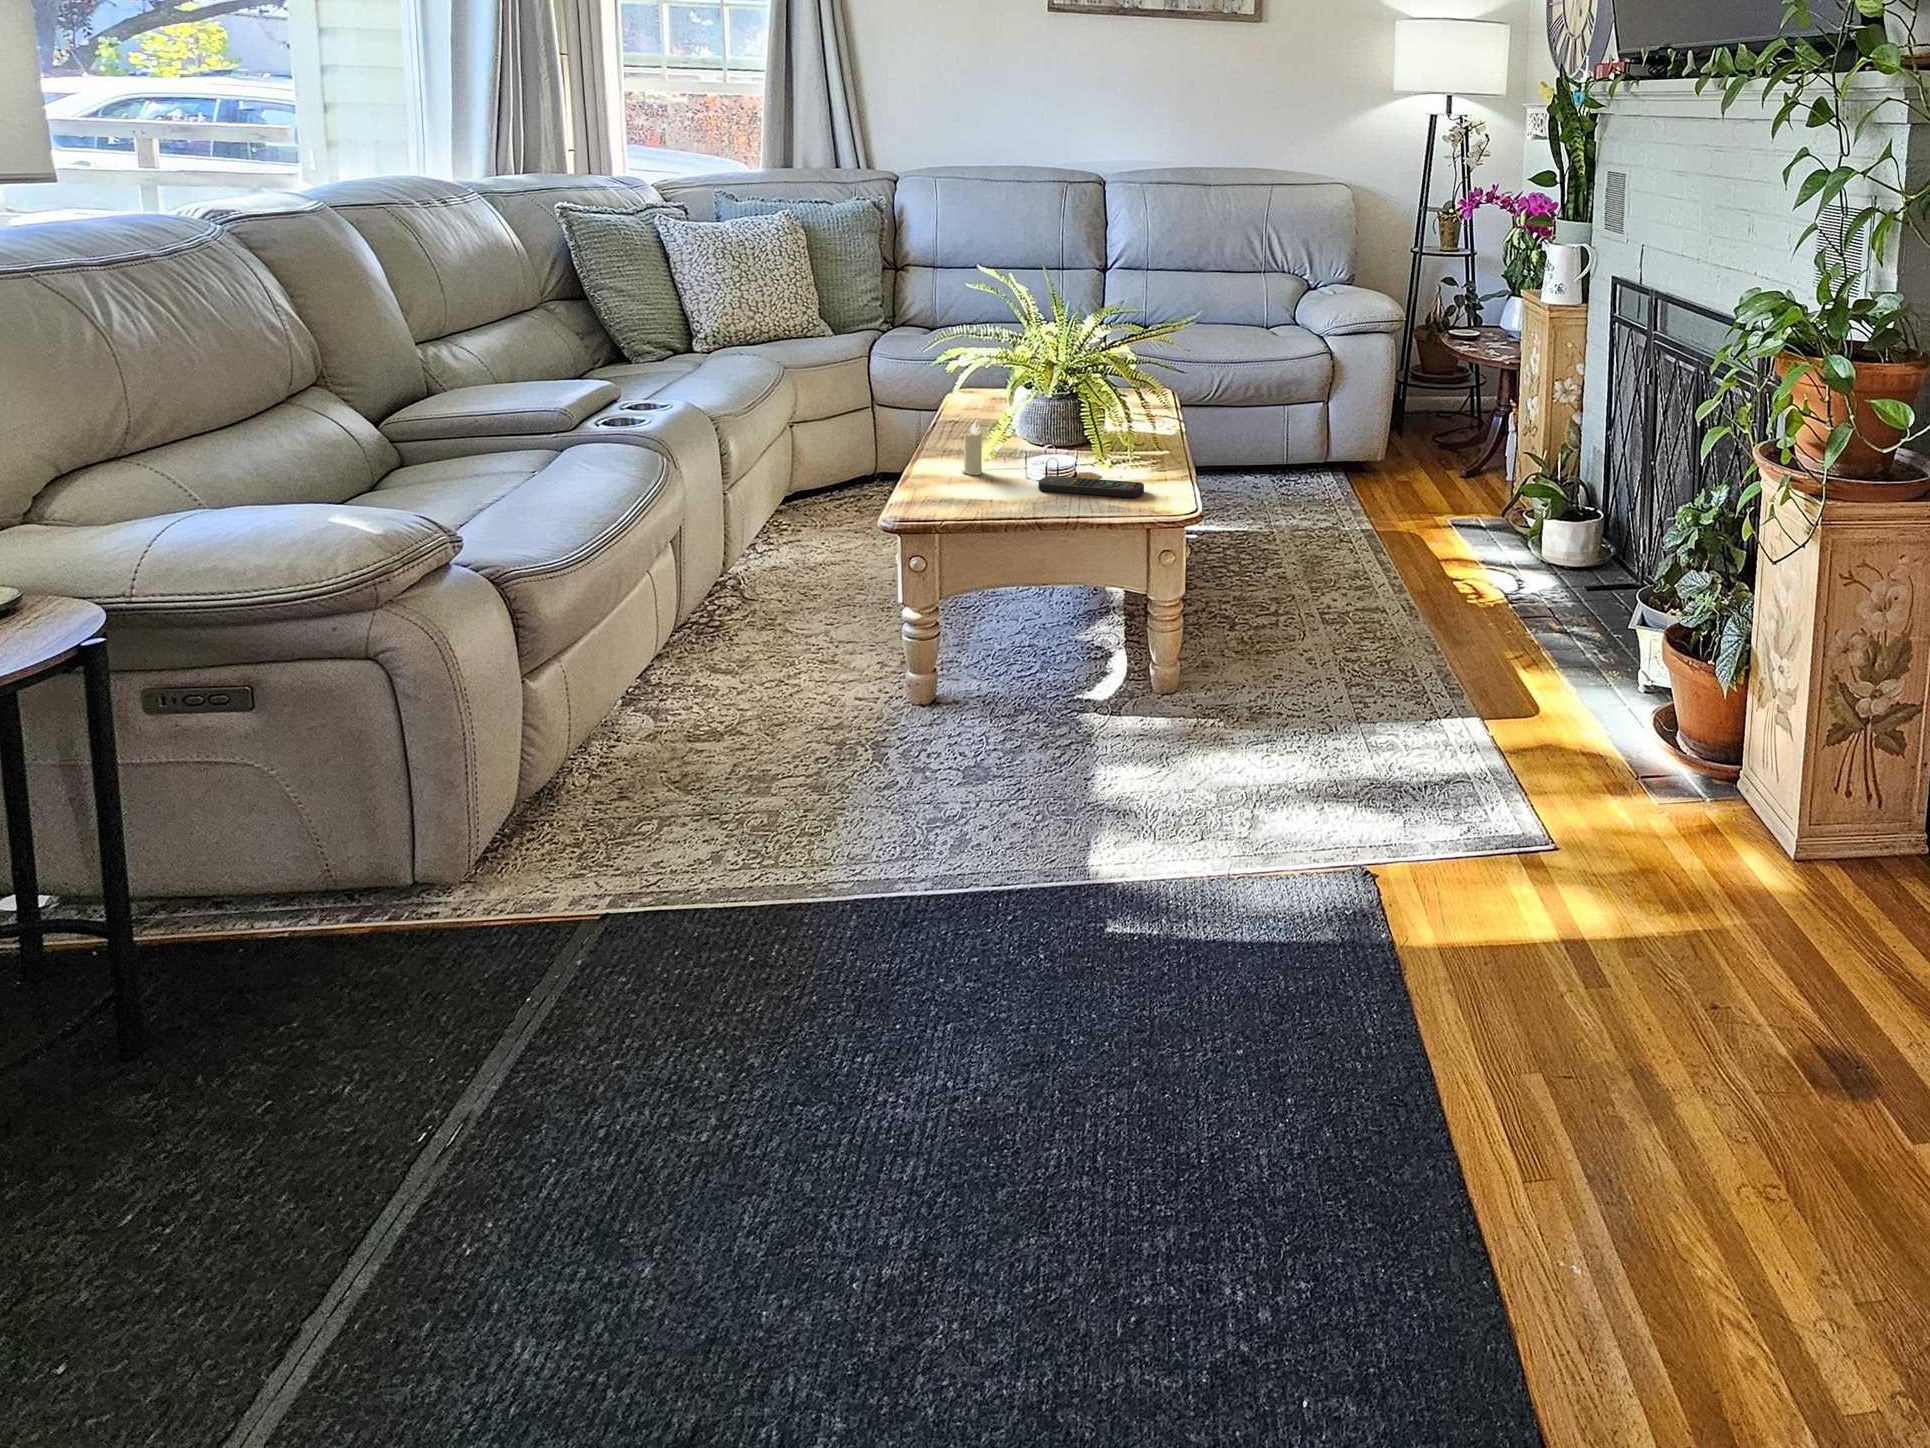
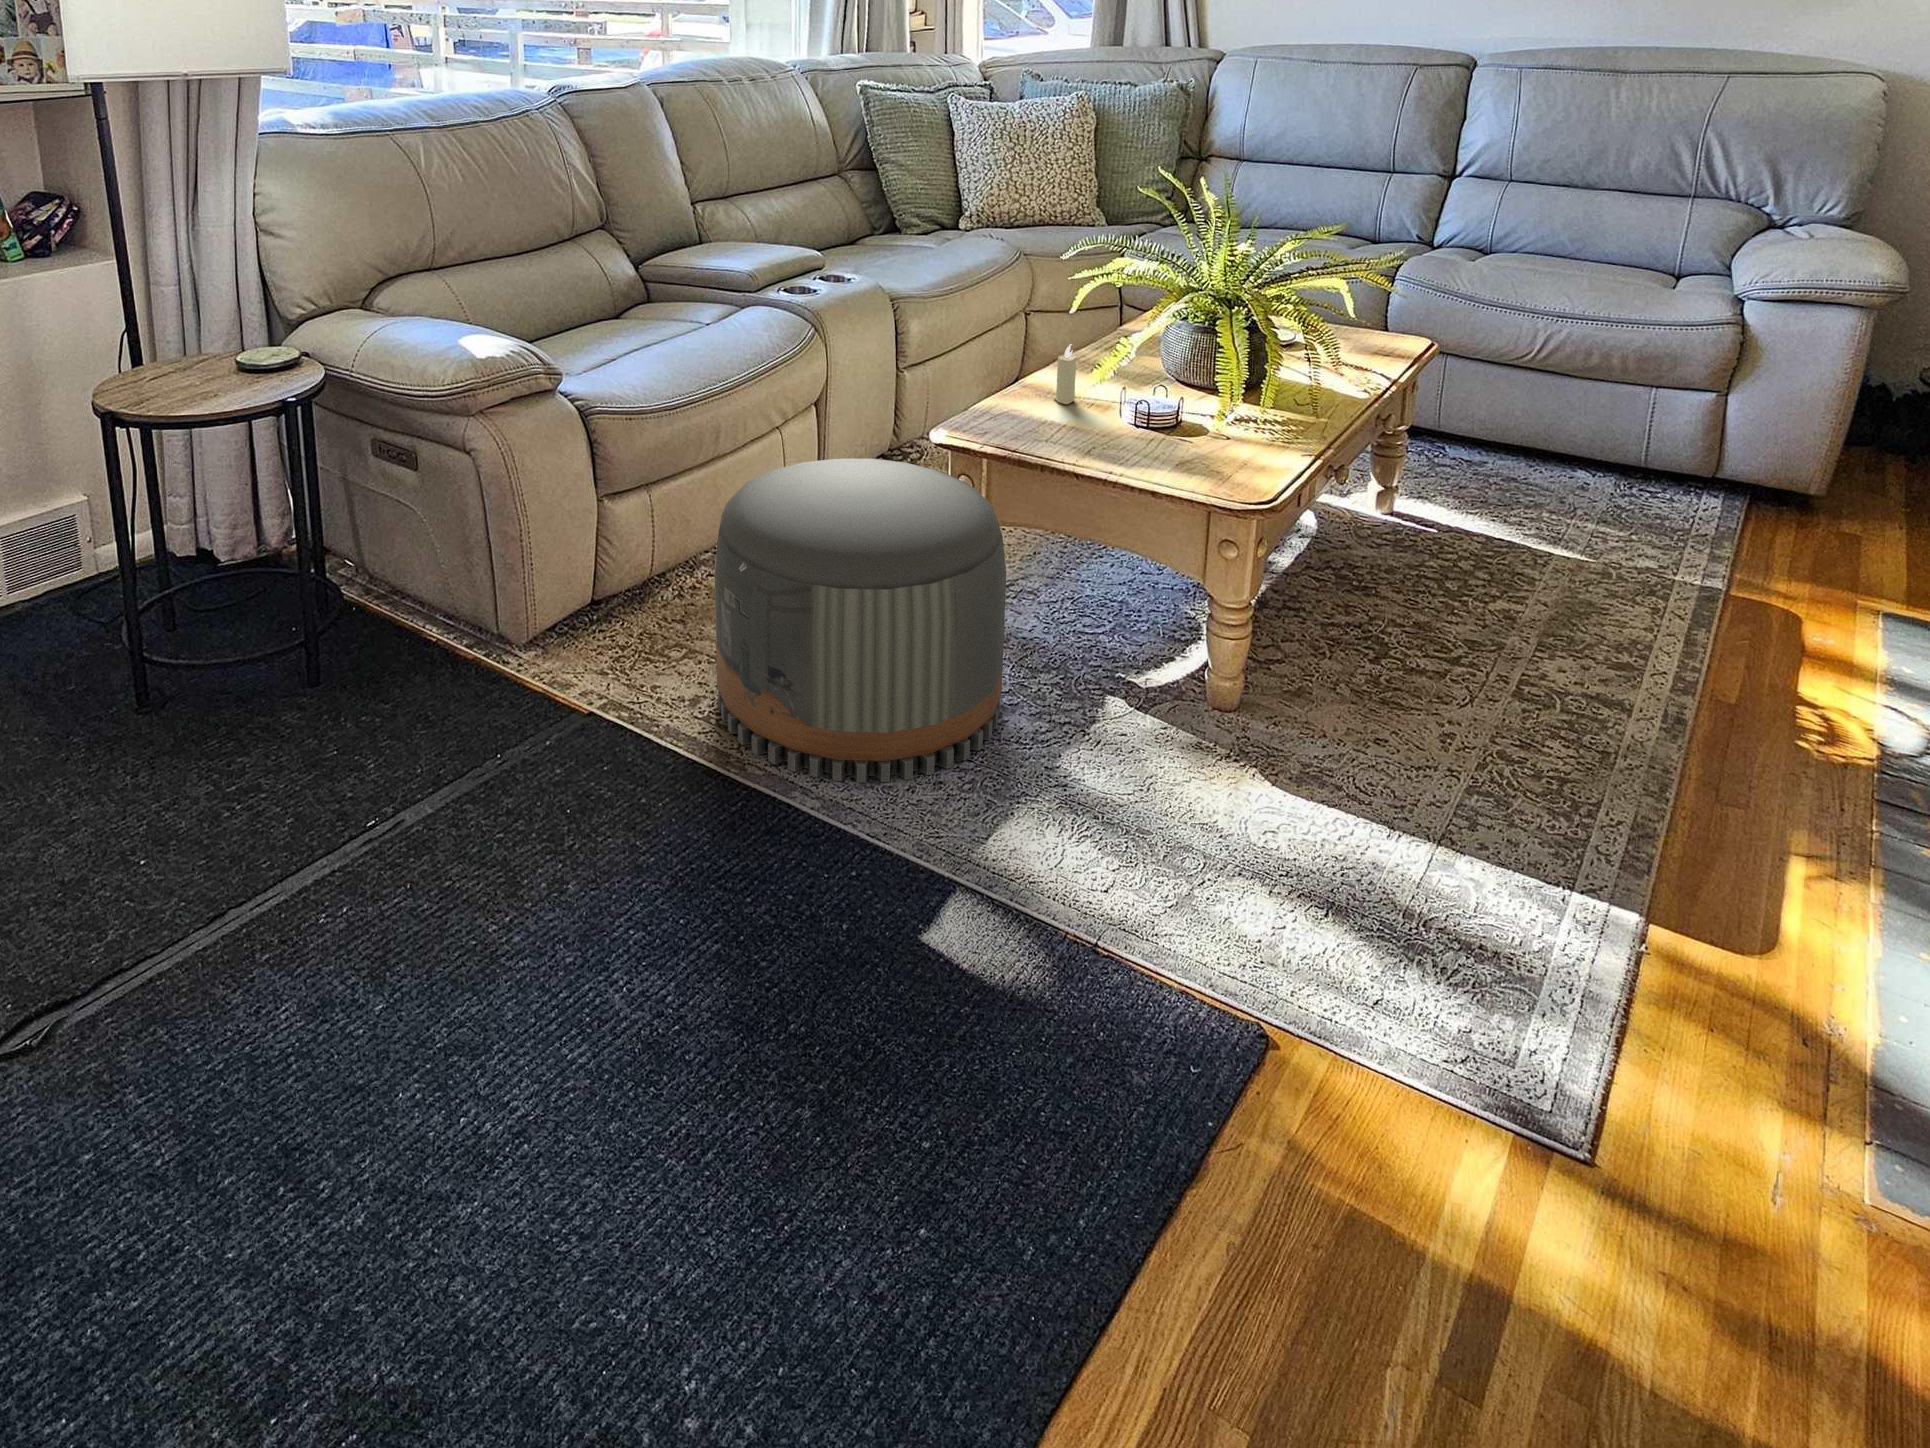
remote control: present [1038,476,1144,498] -> none [1107,422,1224,469]
pouf: none [727,549,1030,871] -> present [714,458,1006,782]

